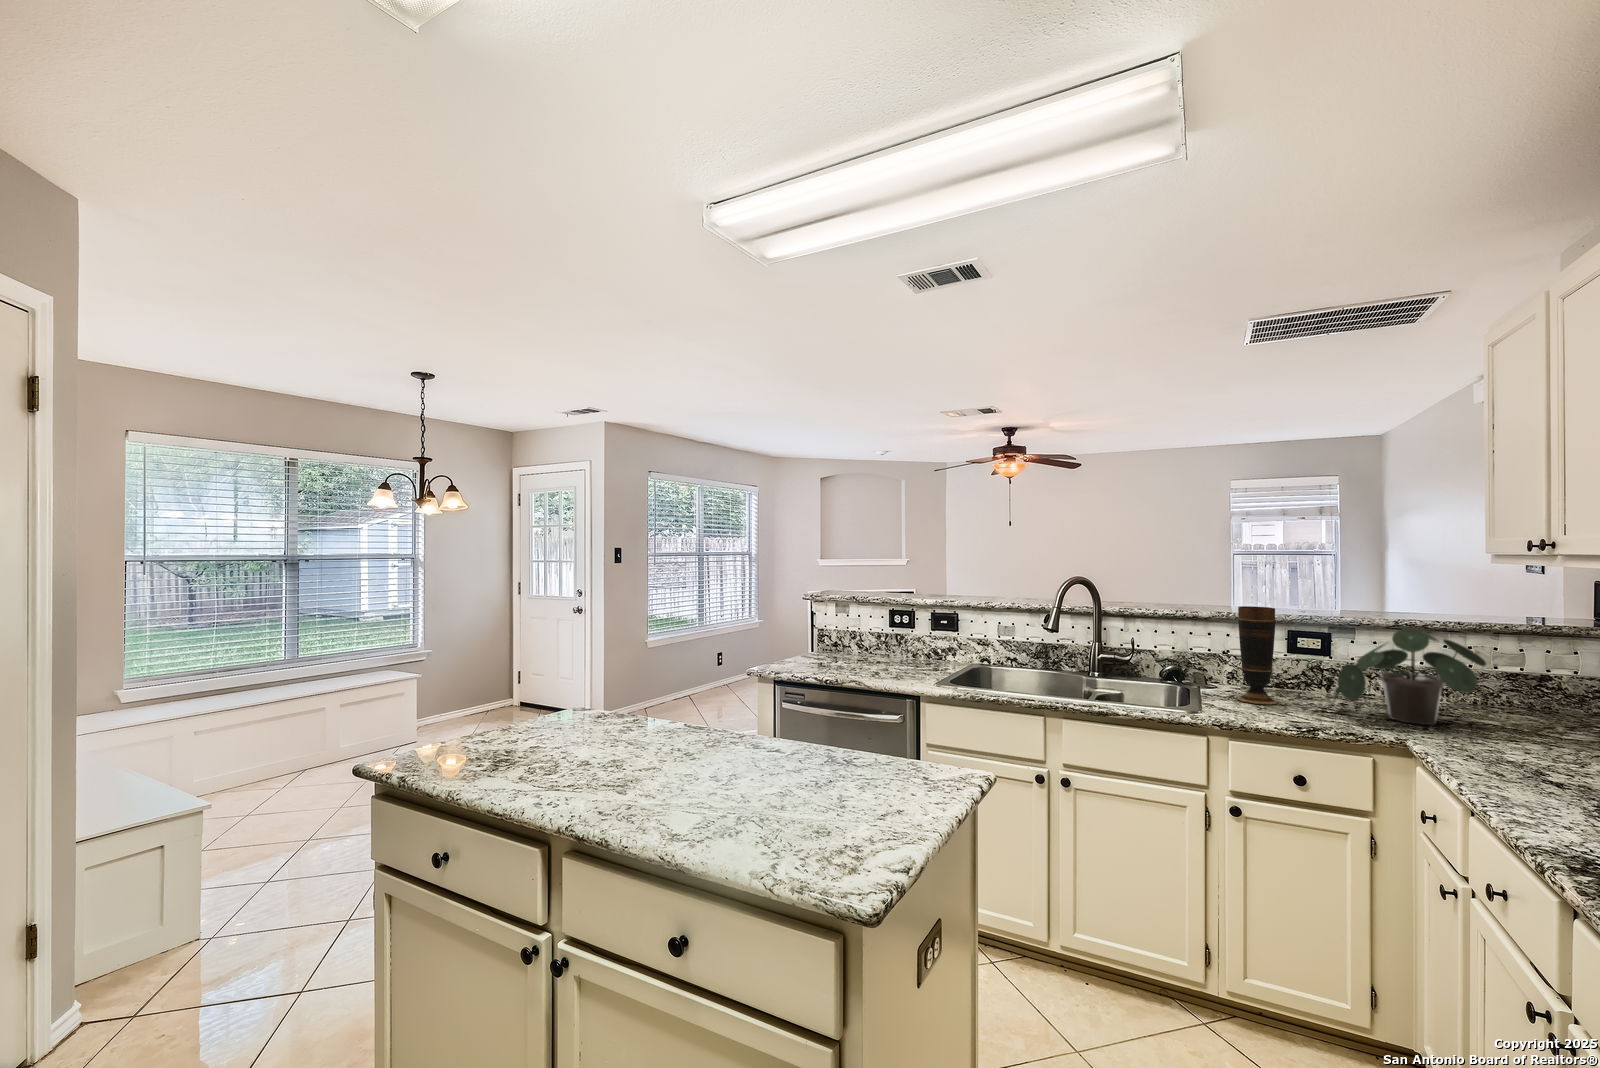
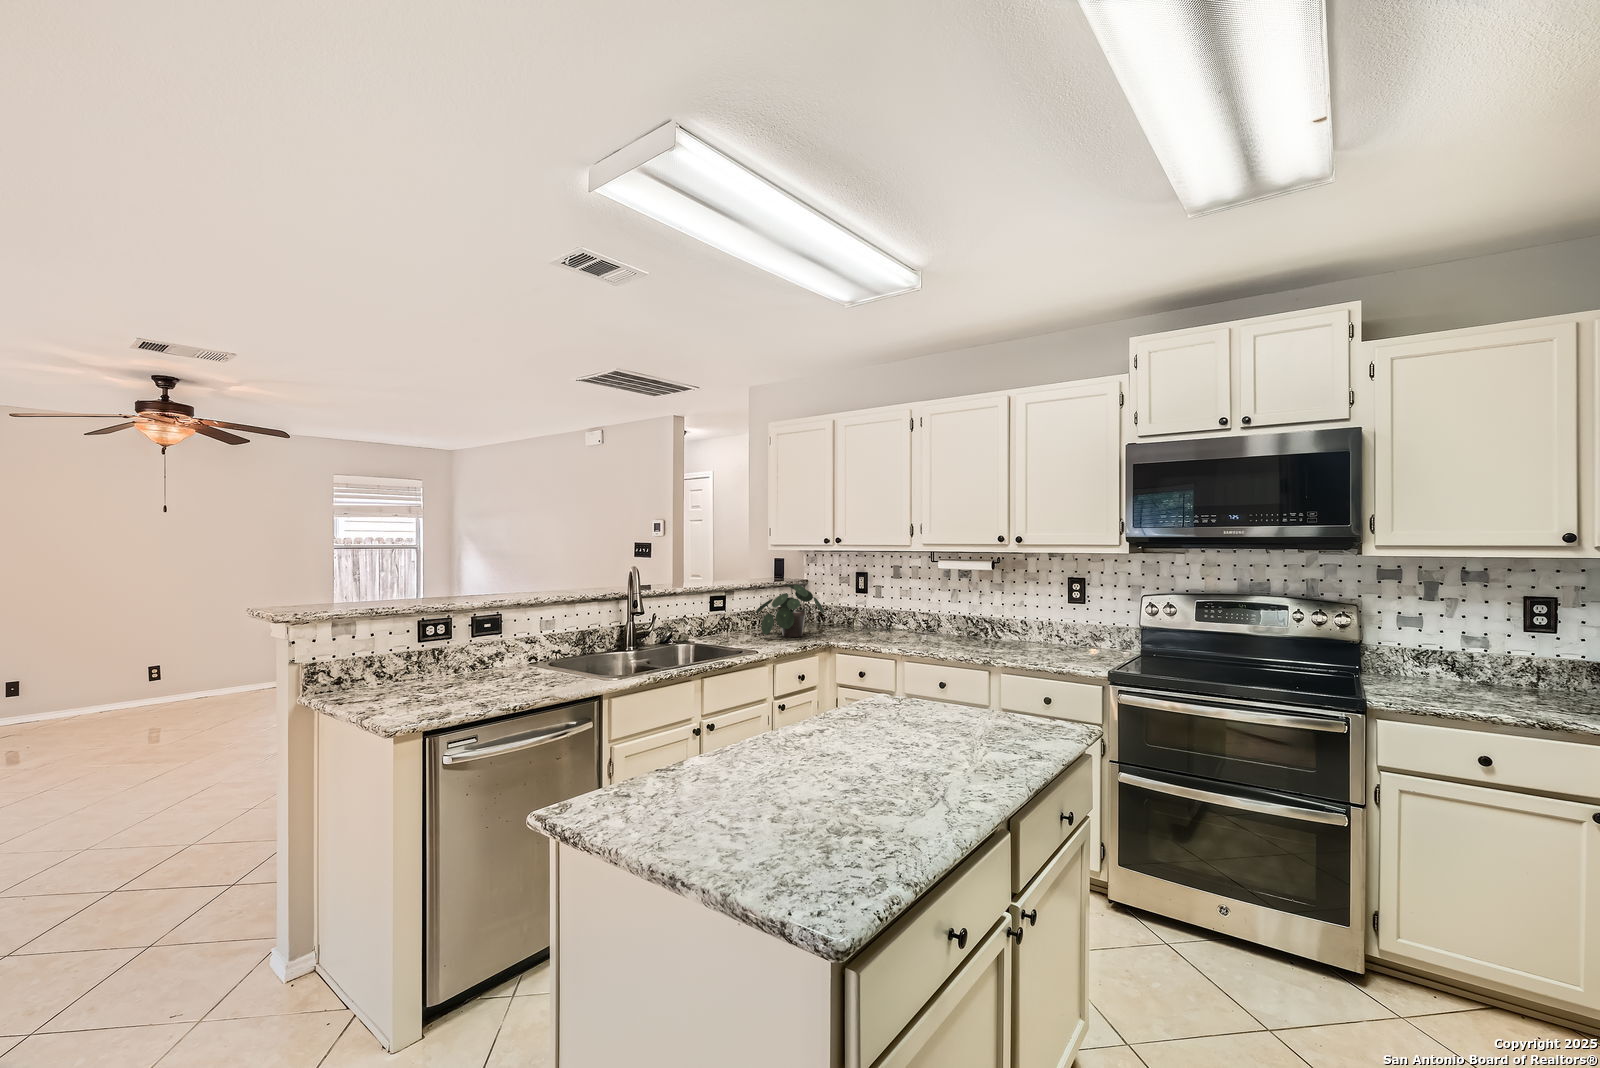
vase: present [1237,606,1278,704] -> none [722,580,746,644]

